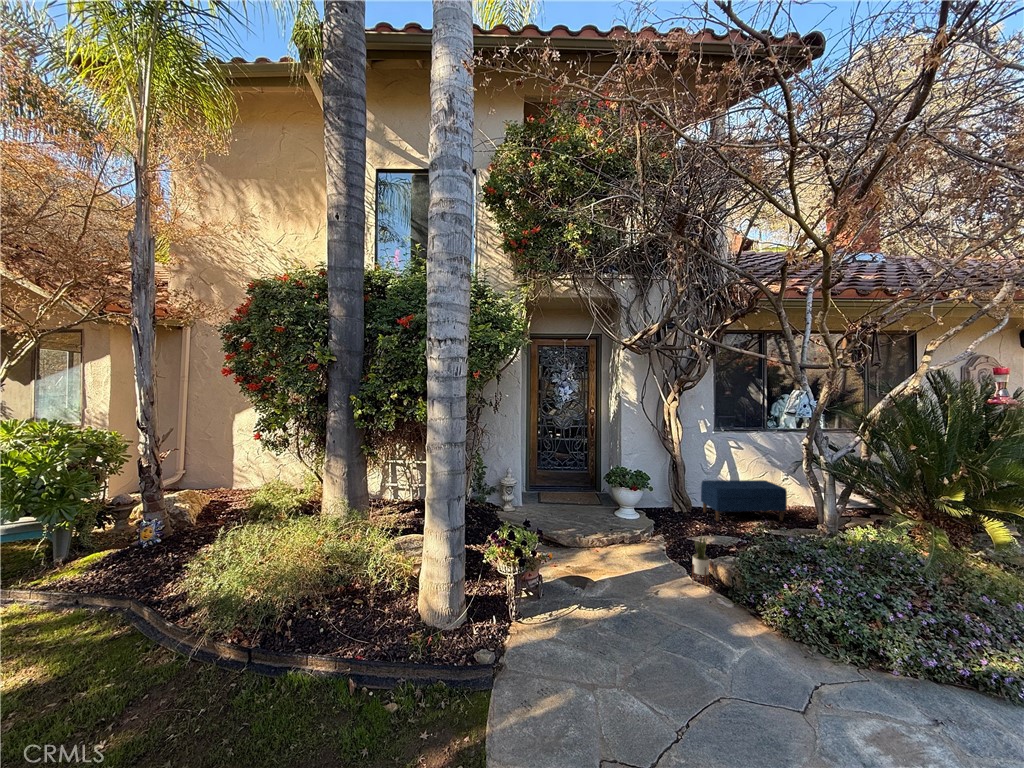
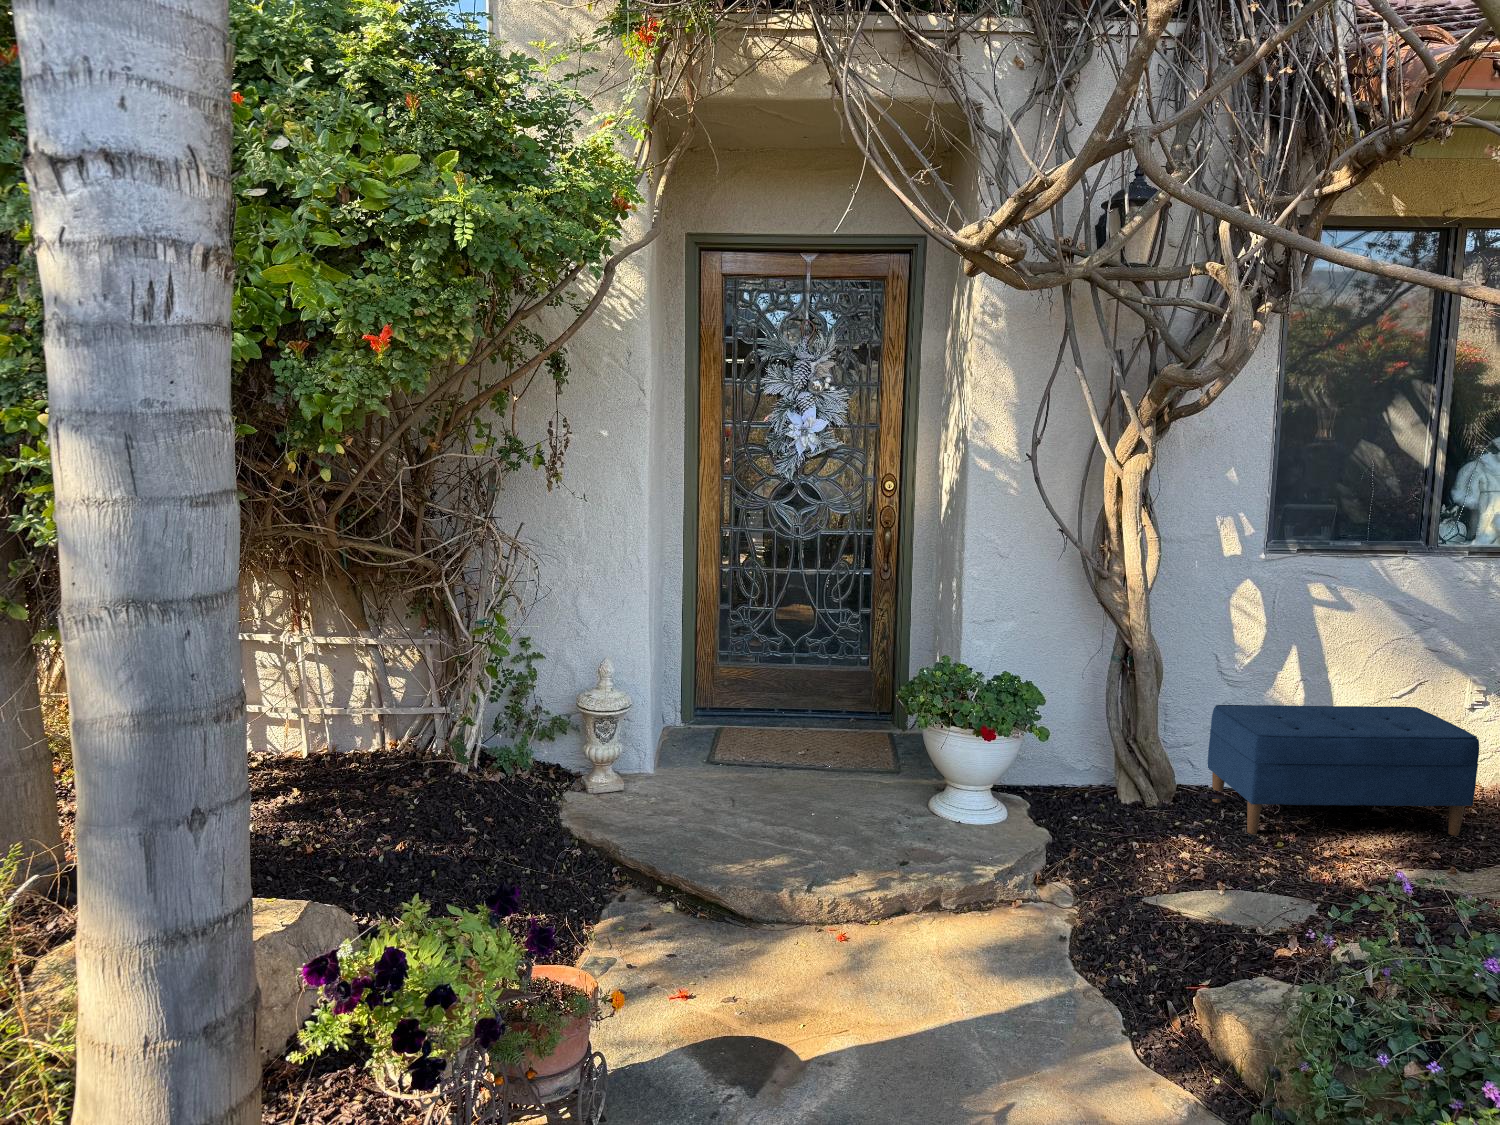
potted plant: present [692,535,709,588] -> none [1130,914,1193,1096]

